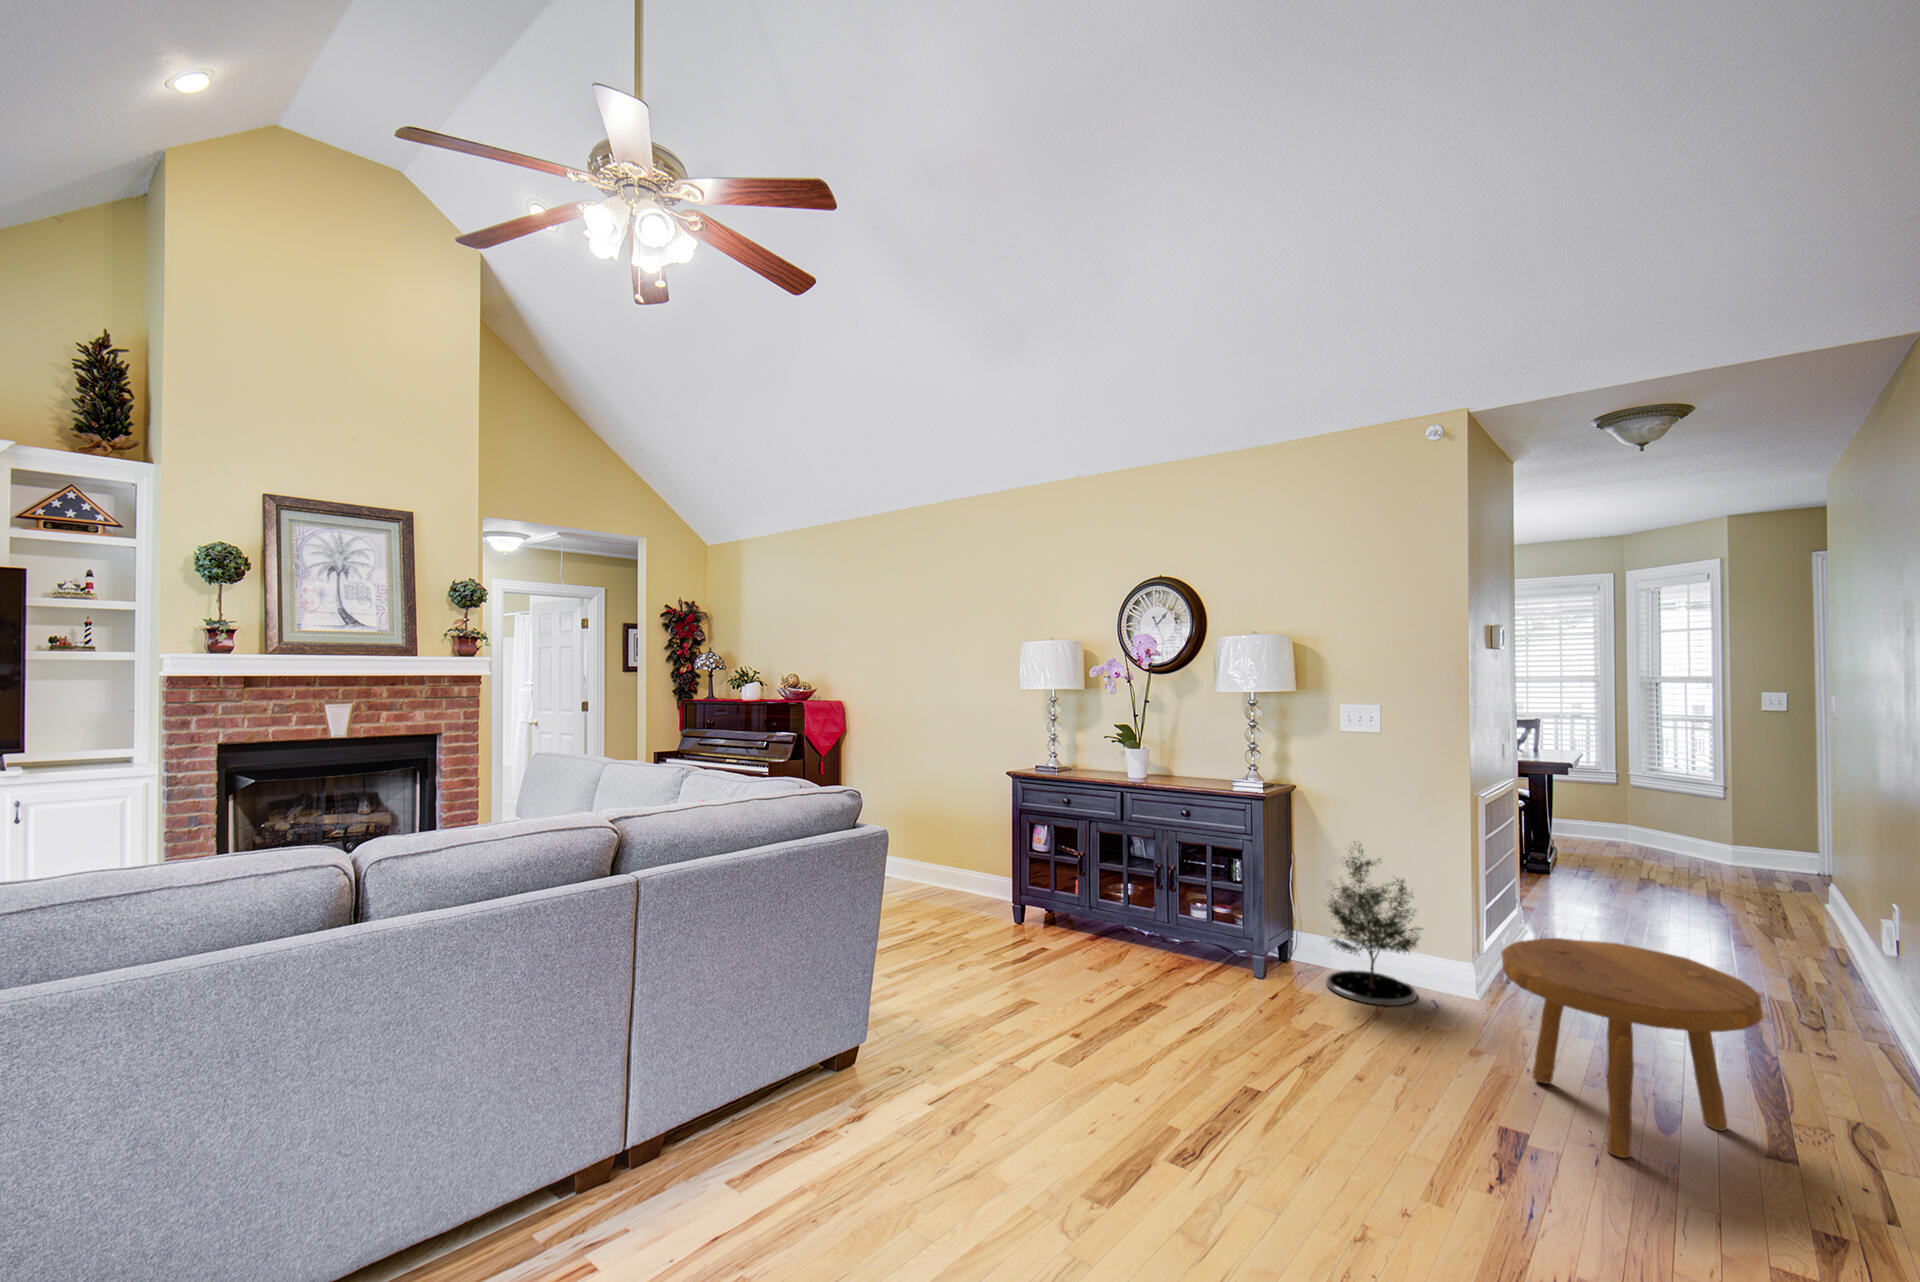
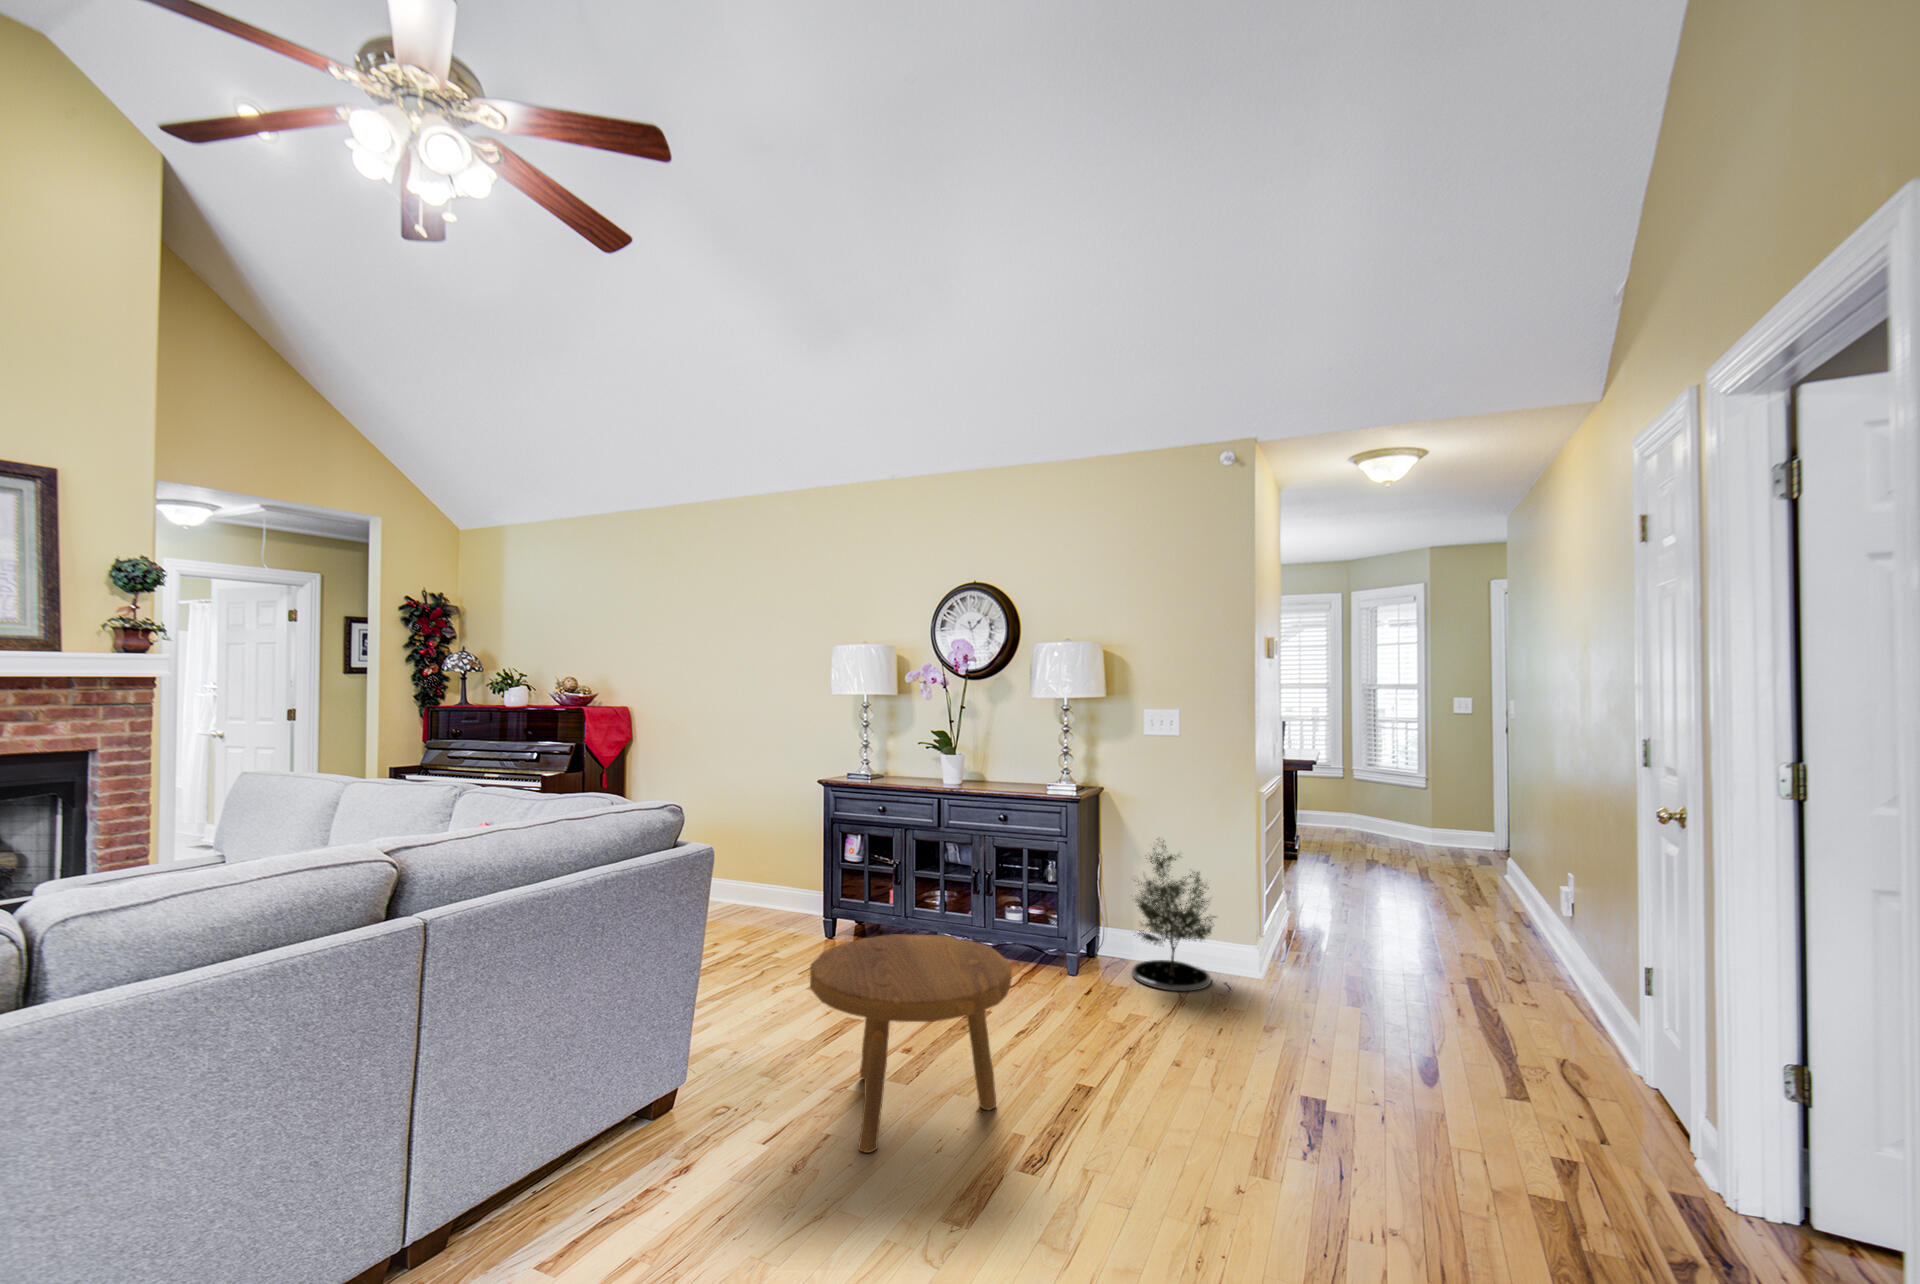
footstool: present [1501,938,1763,1158] -> present [810,934,1012,1153]

